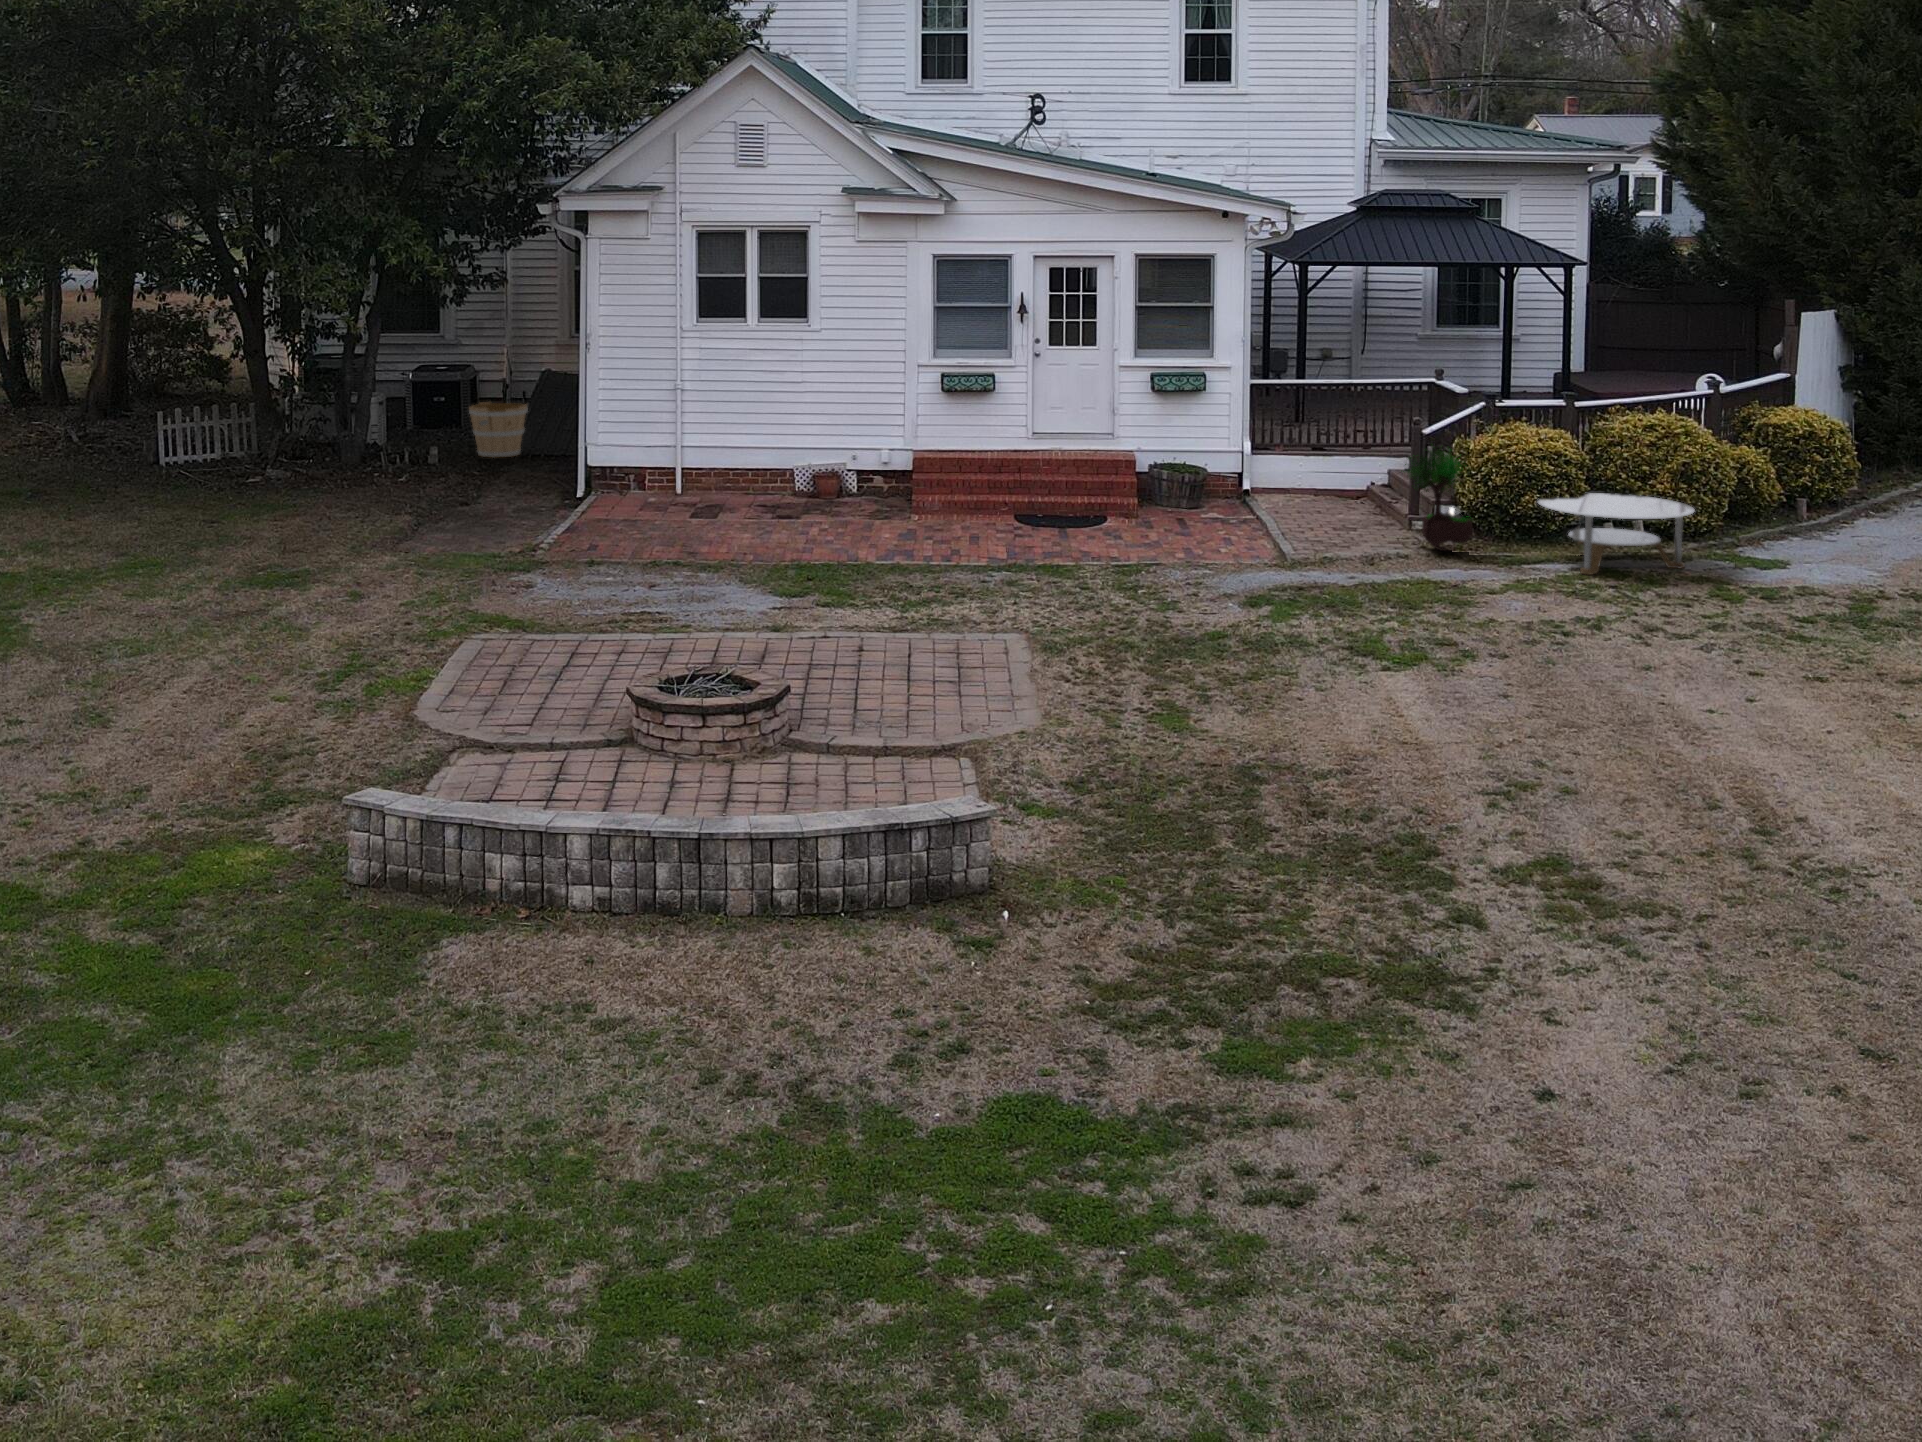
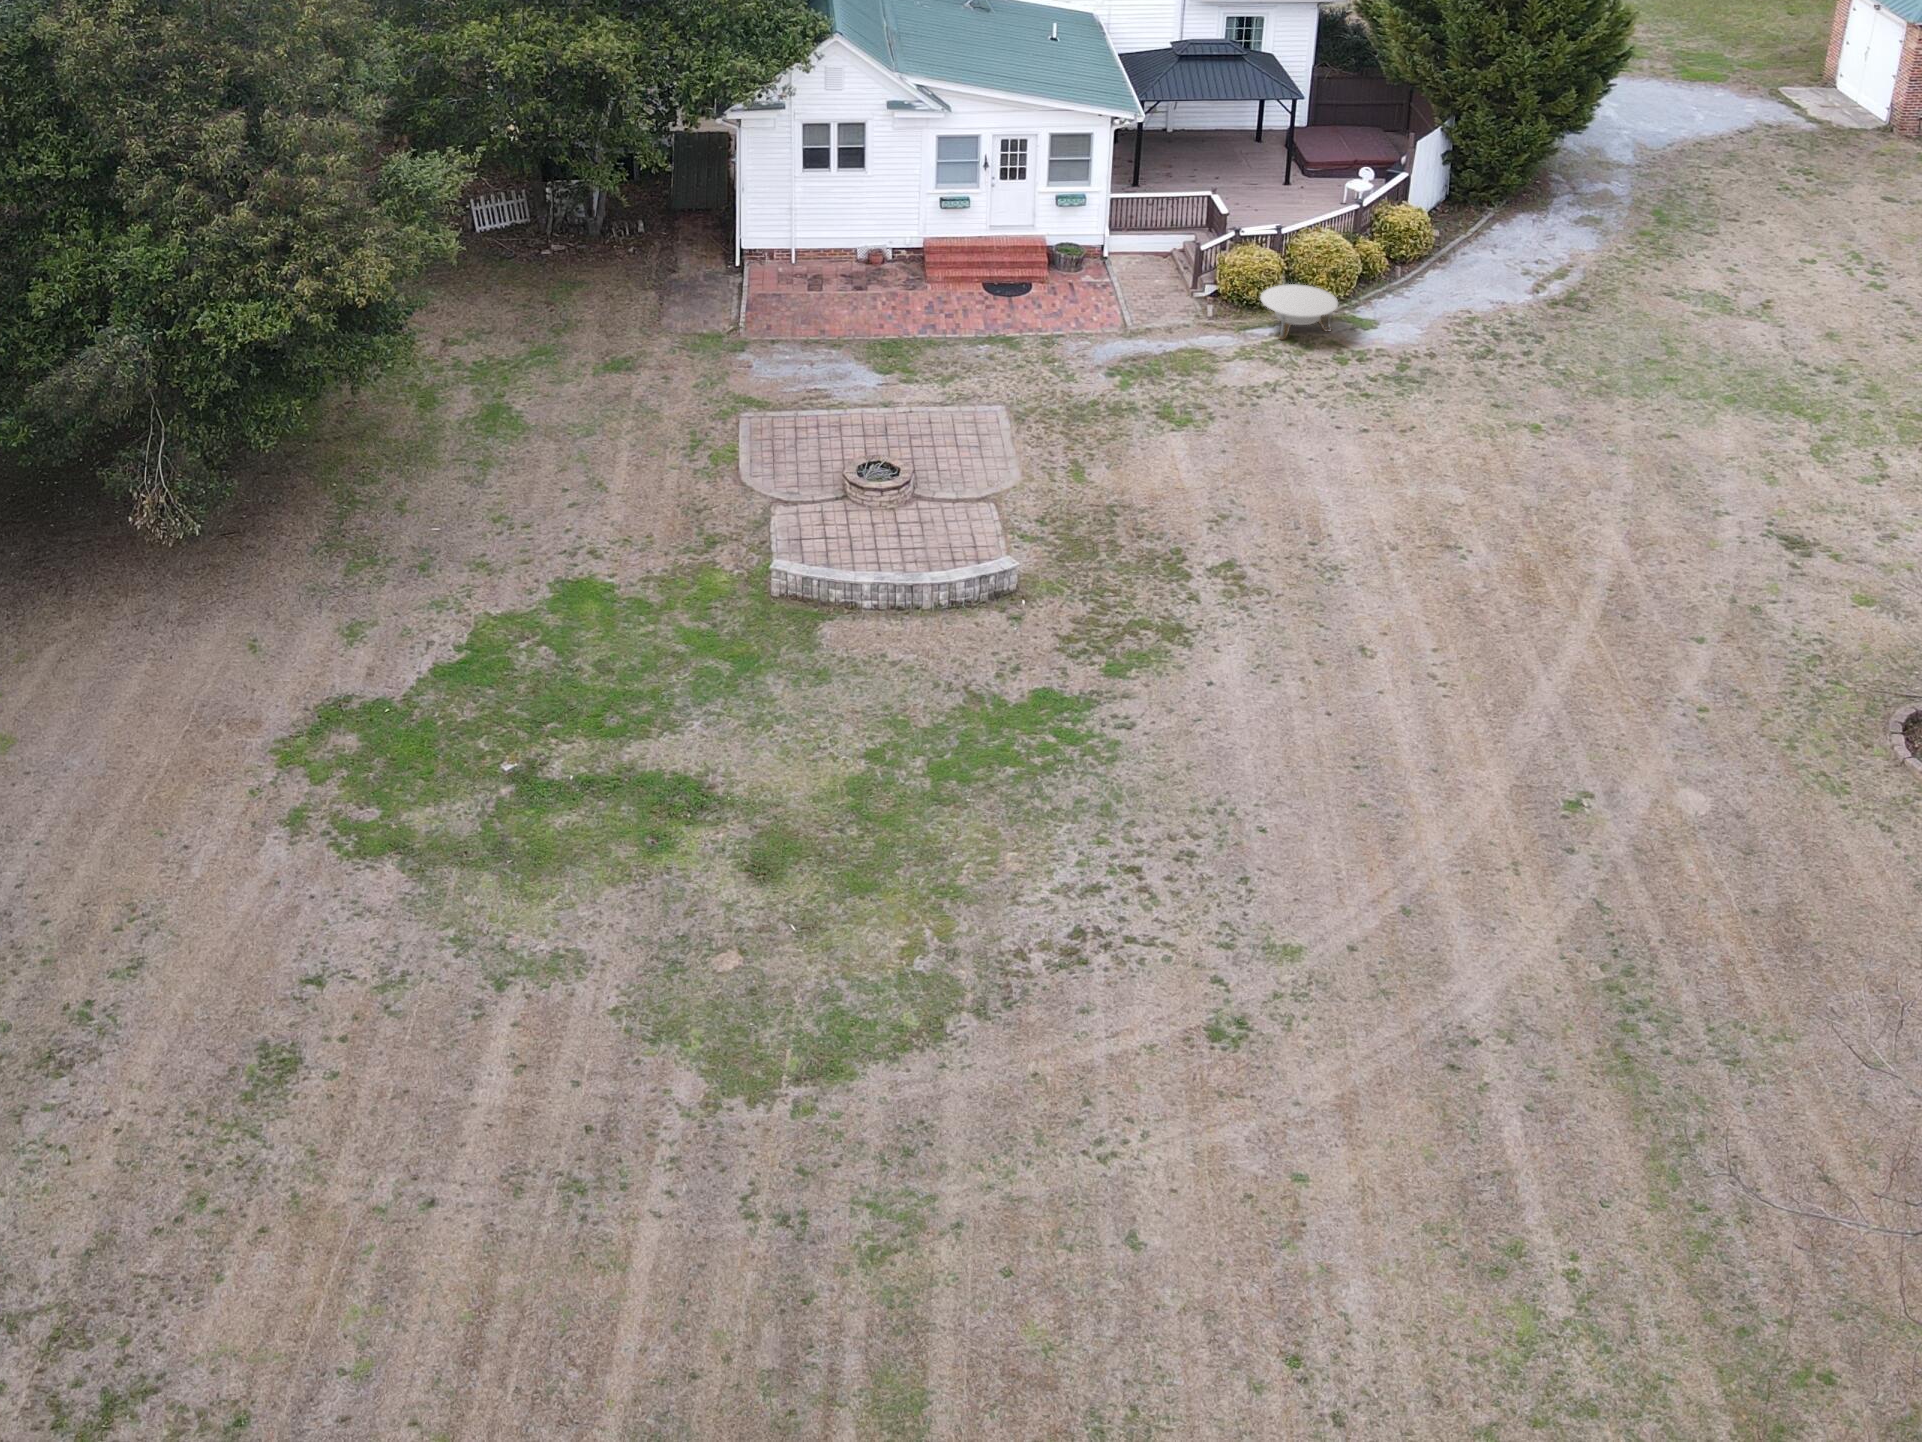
wooden bucket: present [469,402,528,458] -> none [642,177,678,216]
potted tree: present [1401,450,1472,552] -> none [1191,262,1228,318]

